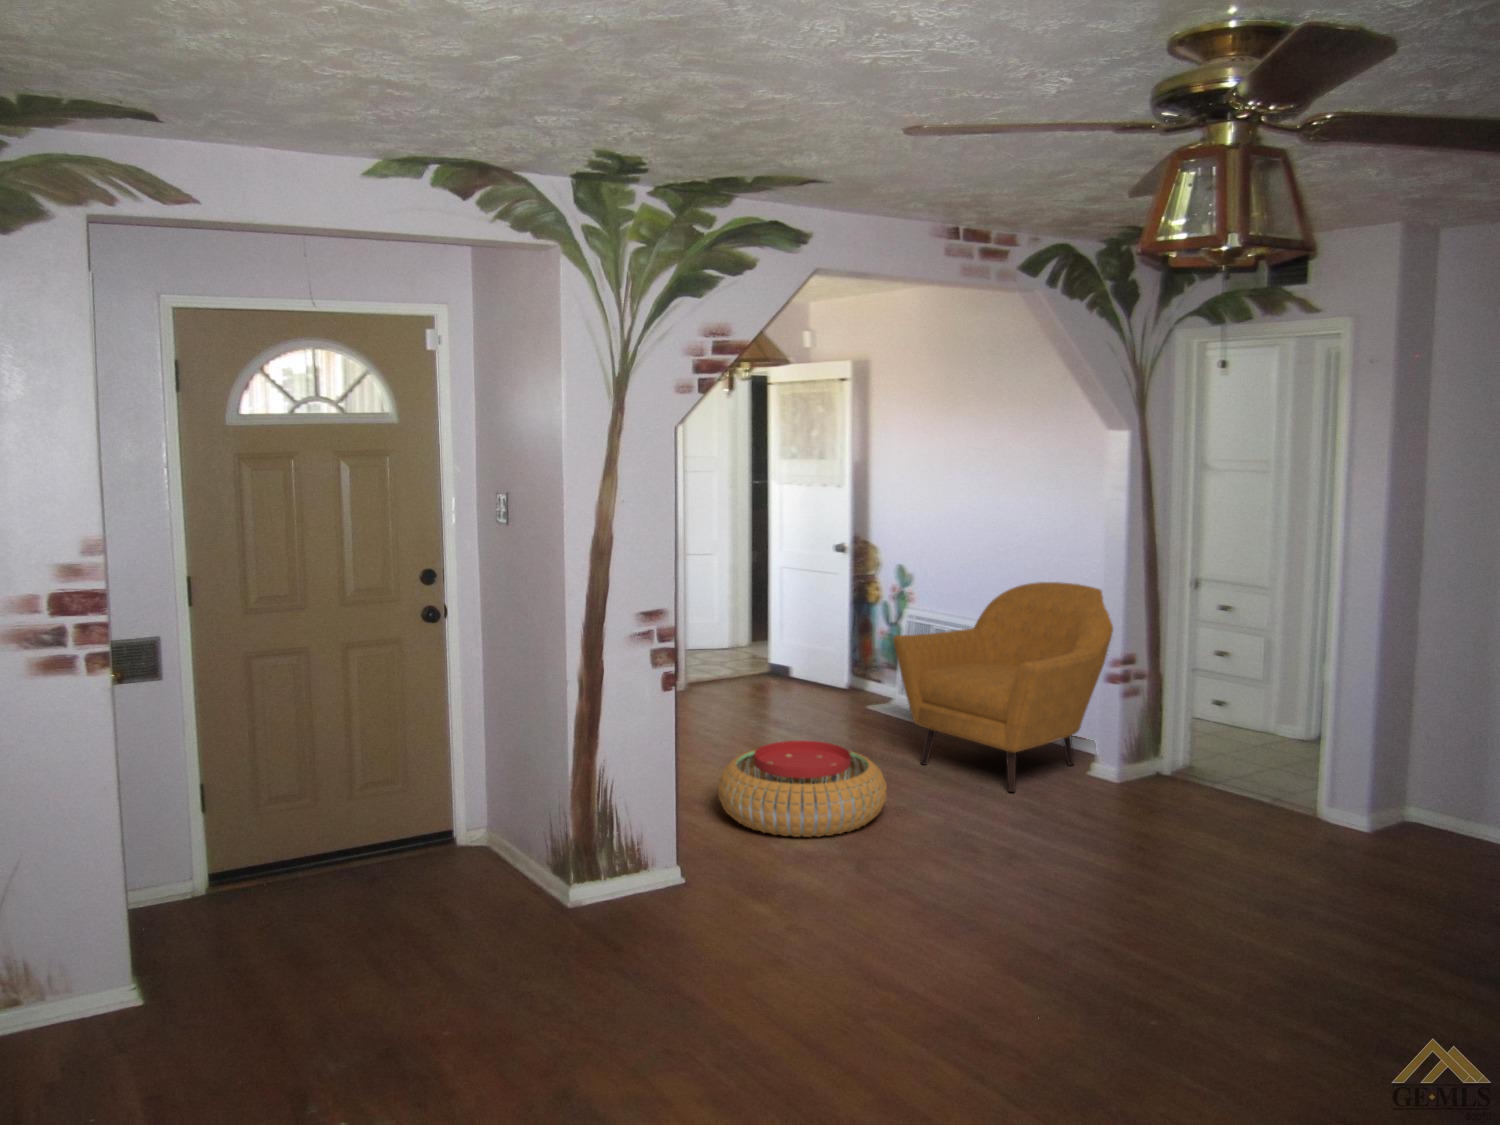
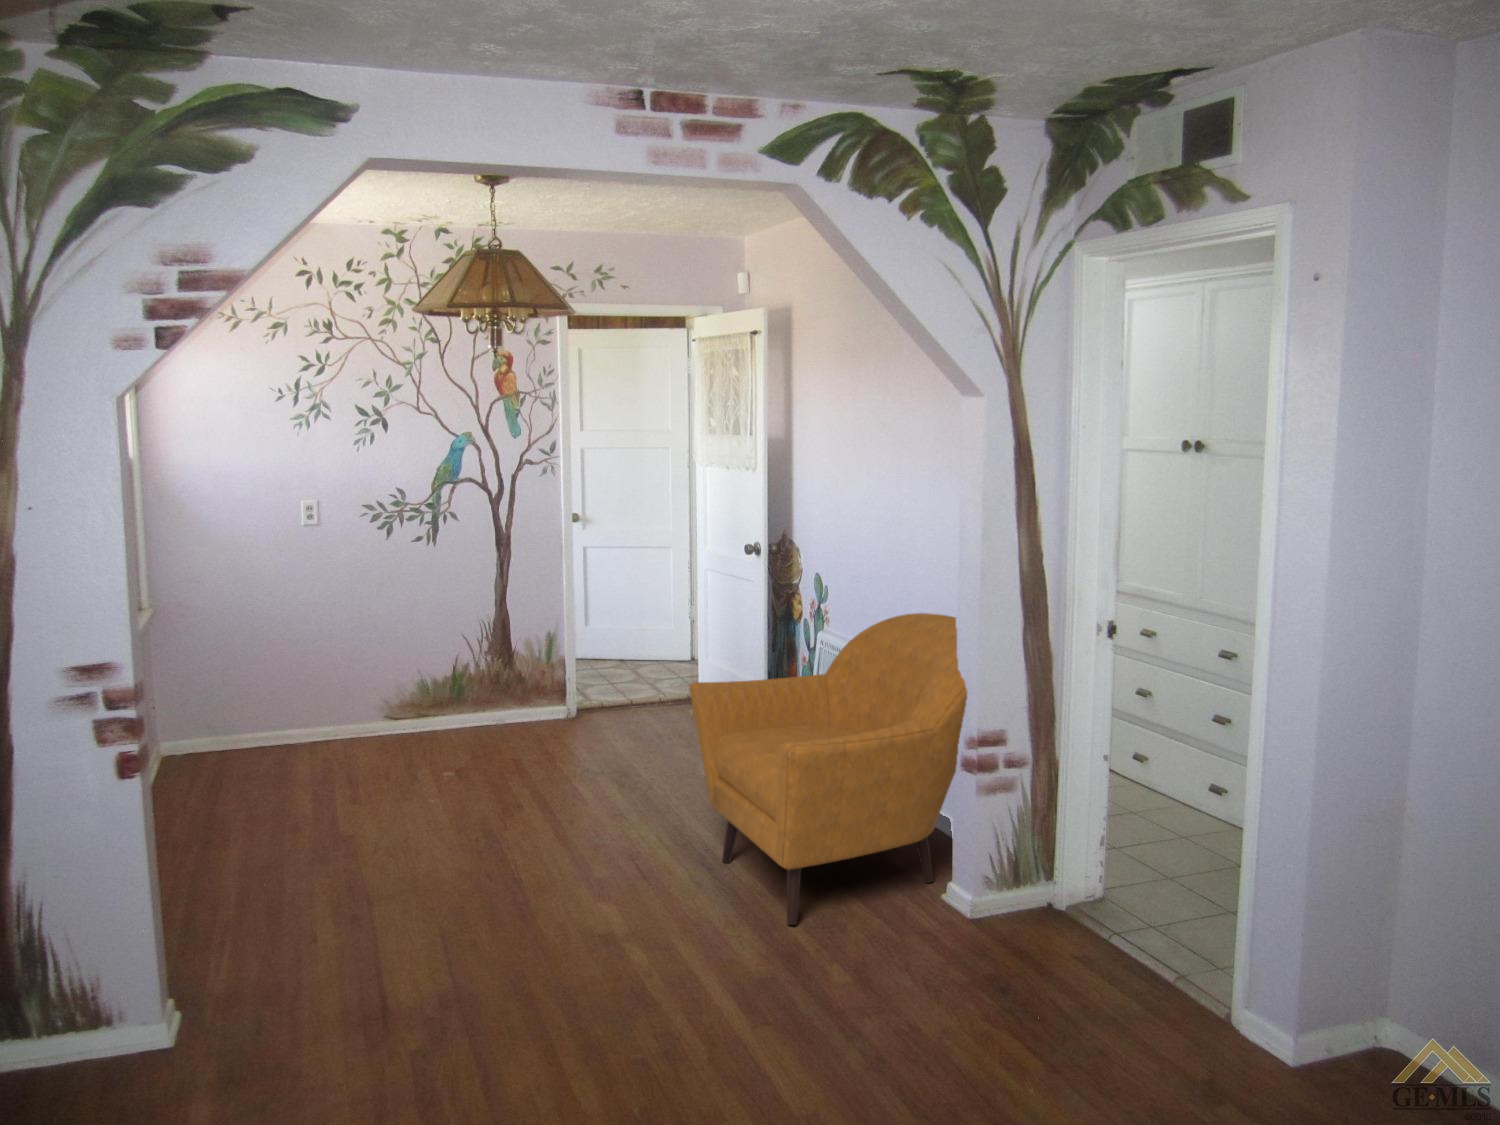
pouf: present [718,741,887,837] -> none [347,828,588,980]

